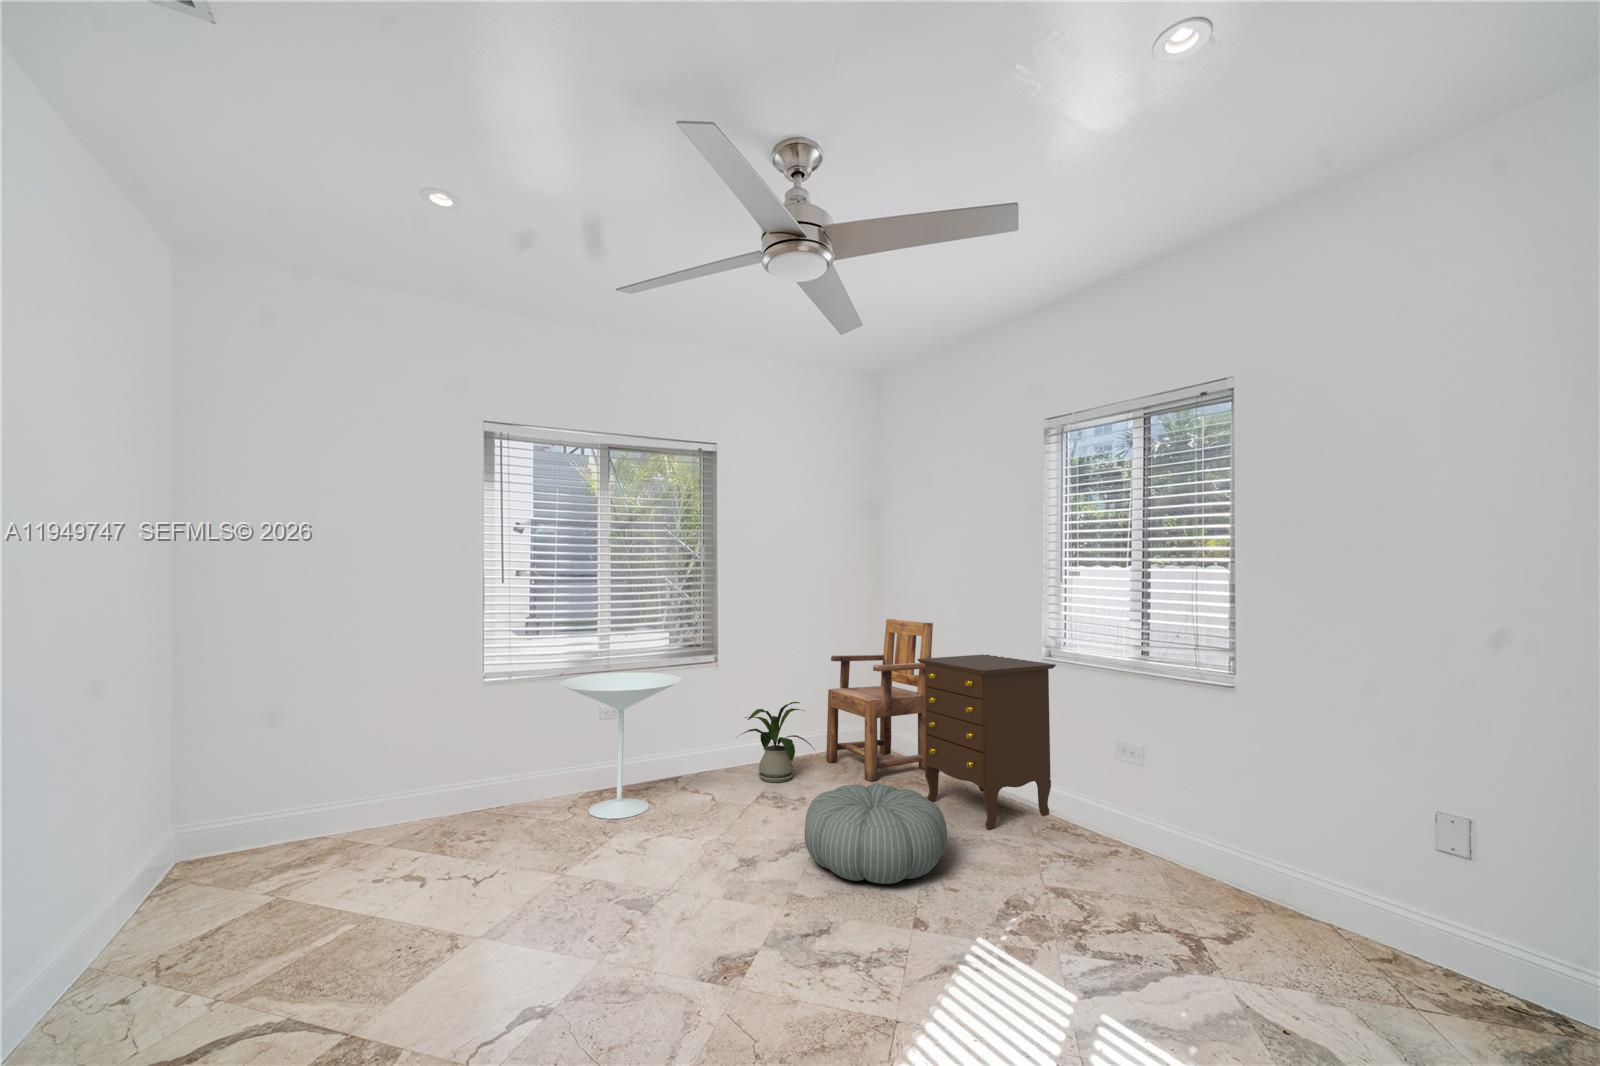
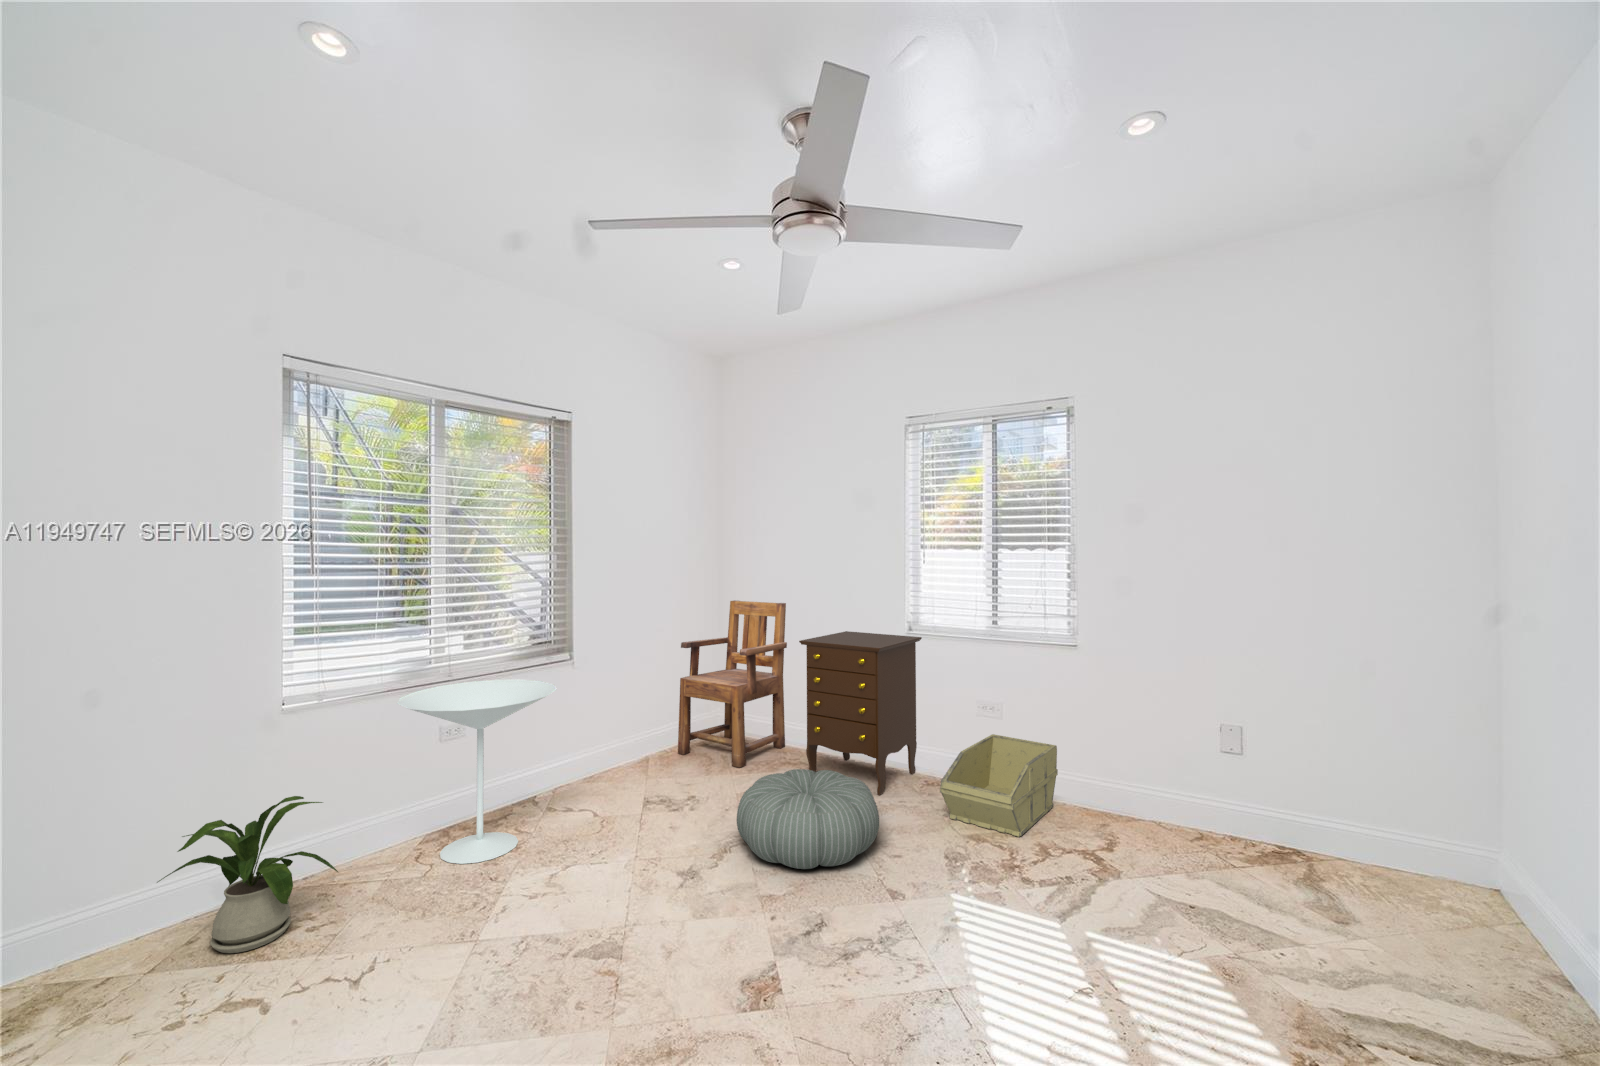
house plant: present [743,702,813,782] -> present [157,796,338,953]
storage bin: none [1029,782,1202,901] -> present [940,734,1058,837]

